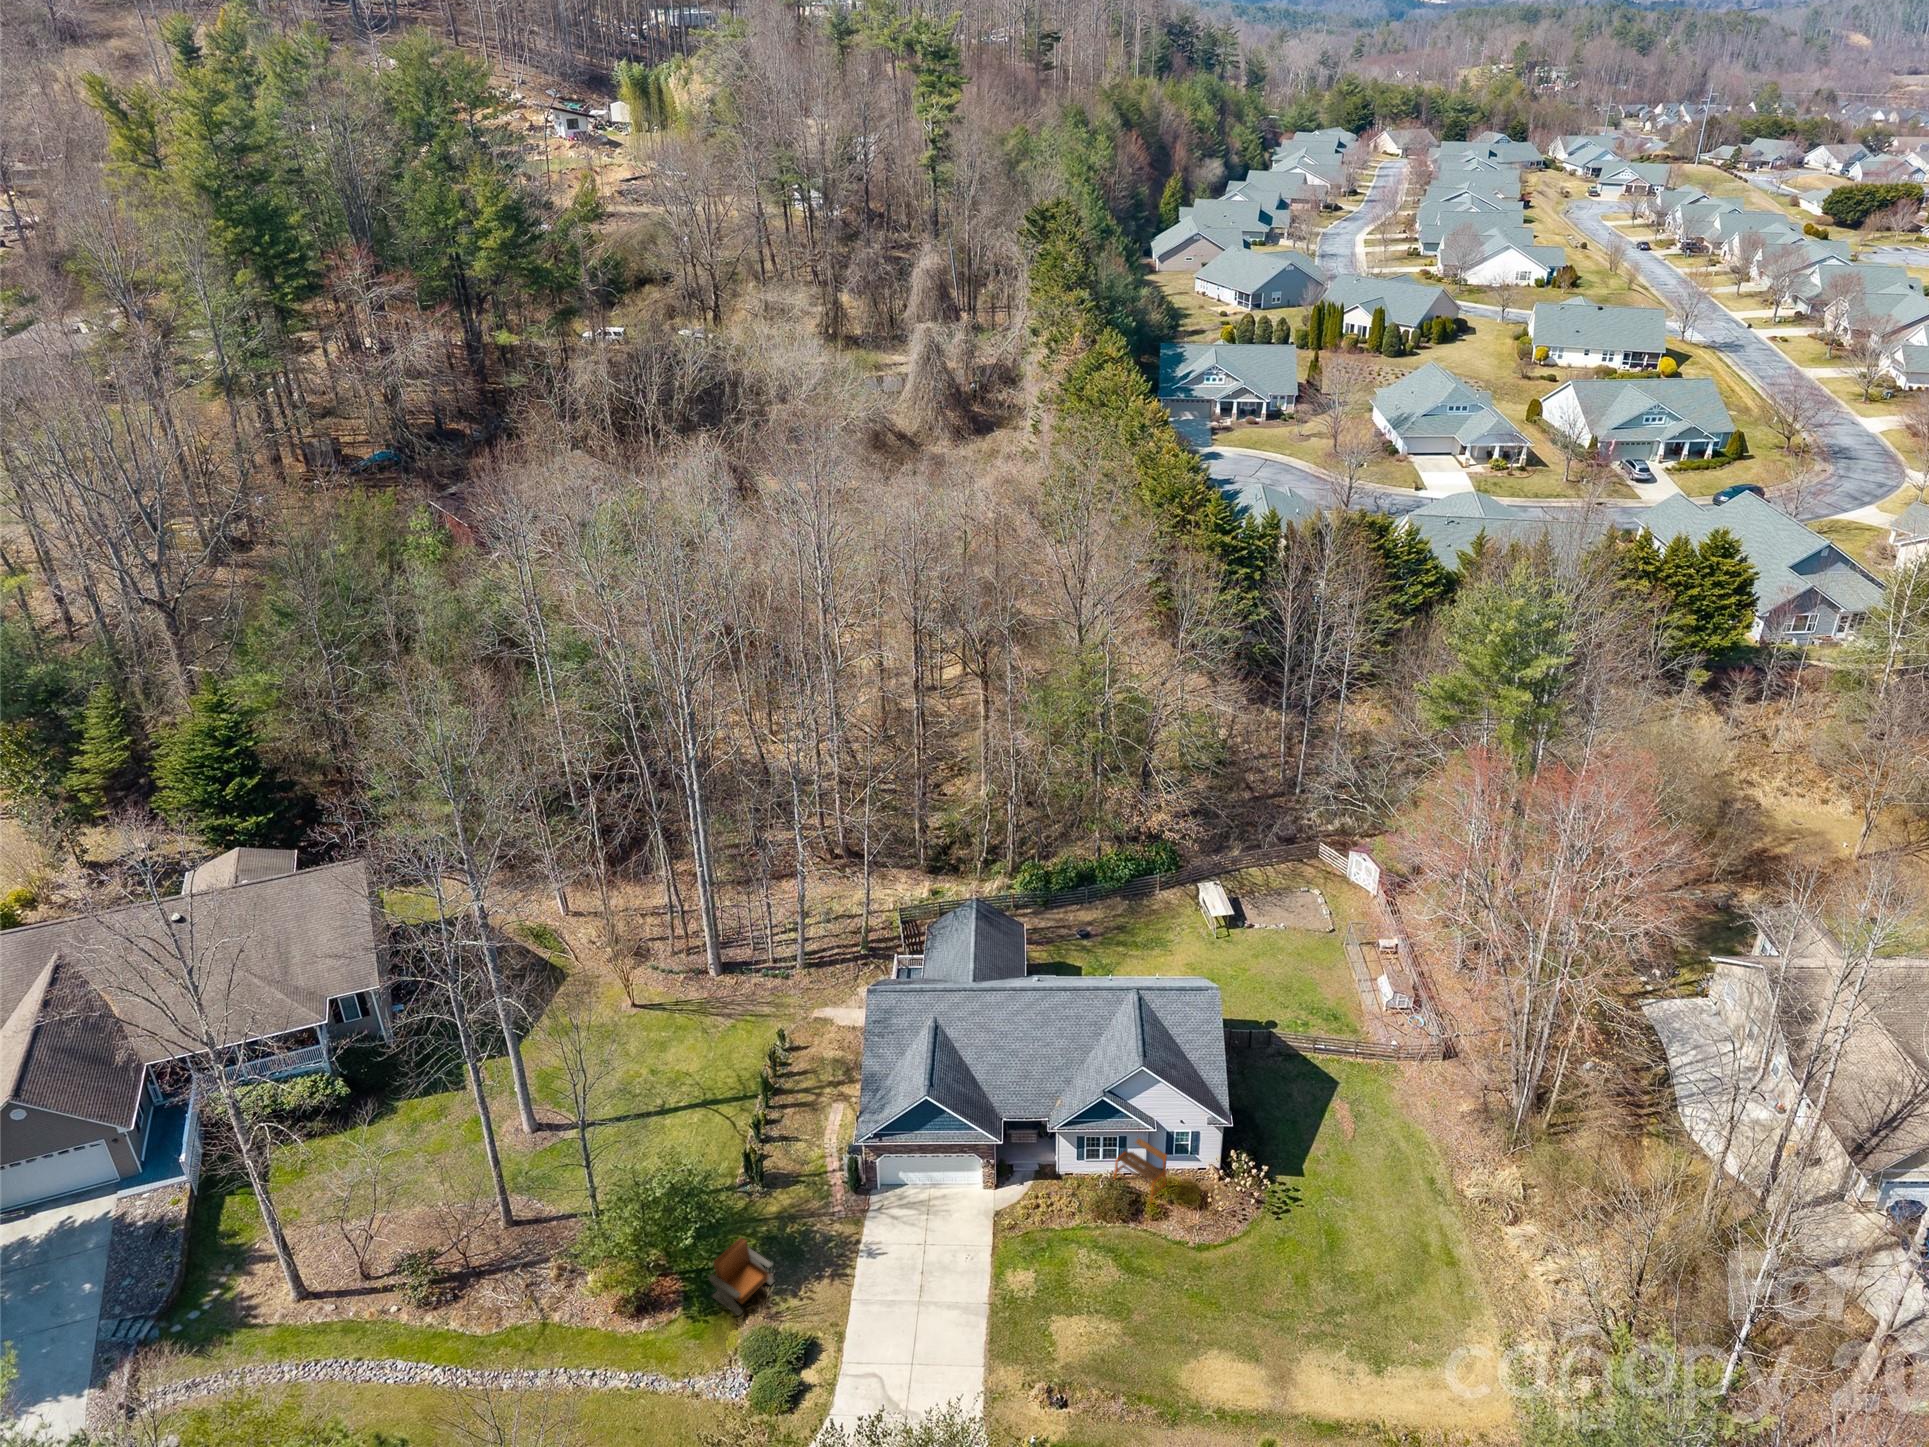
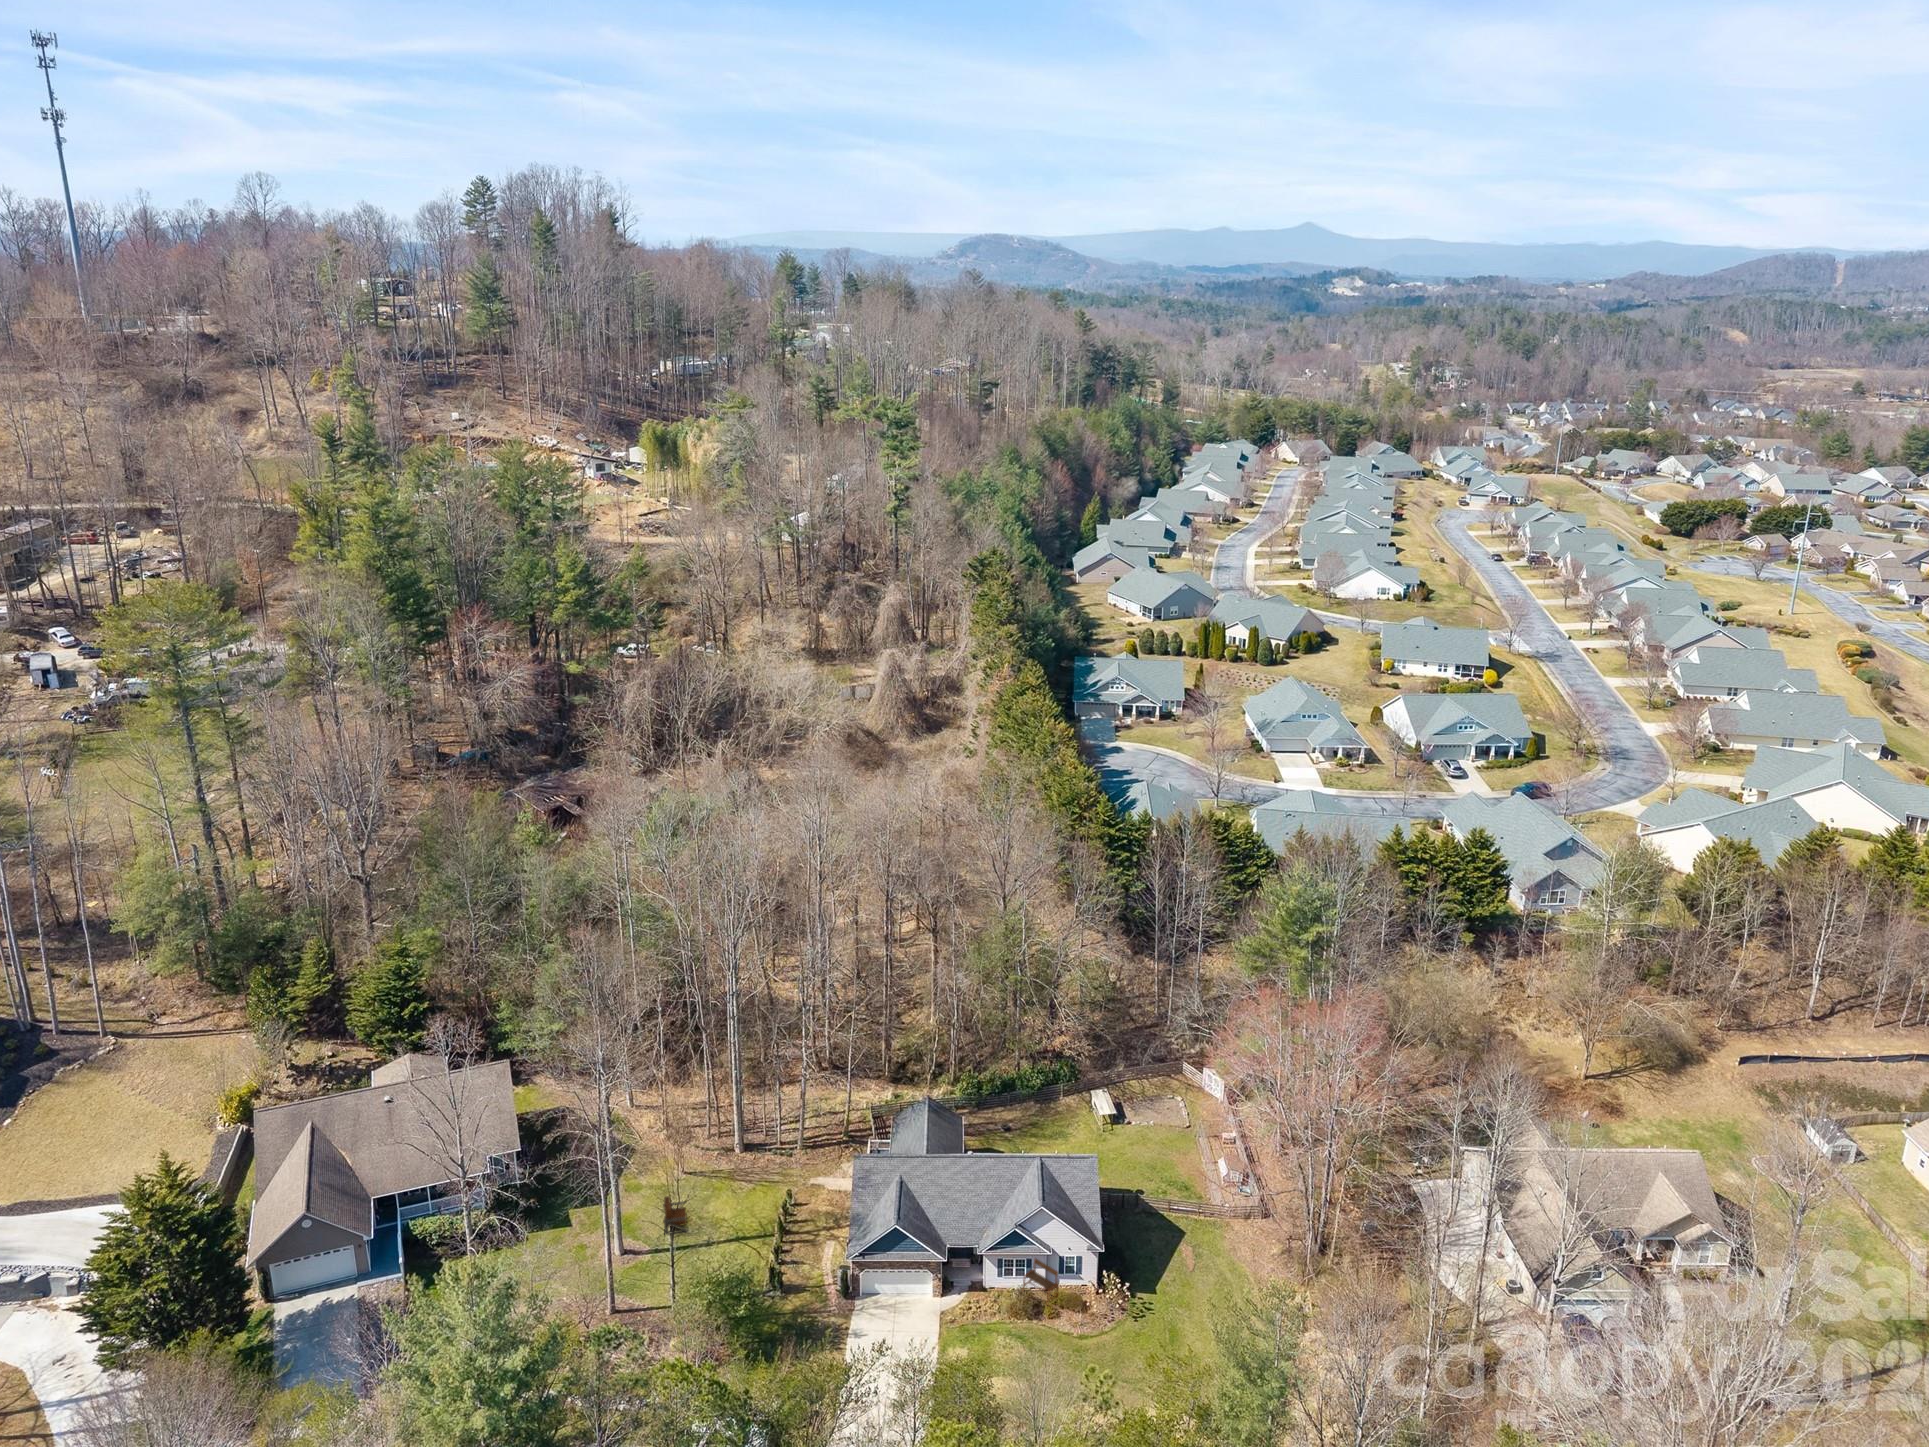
lounge chair: present [709,1238,774,1316] -> present [663,1196,687,1234]

